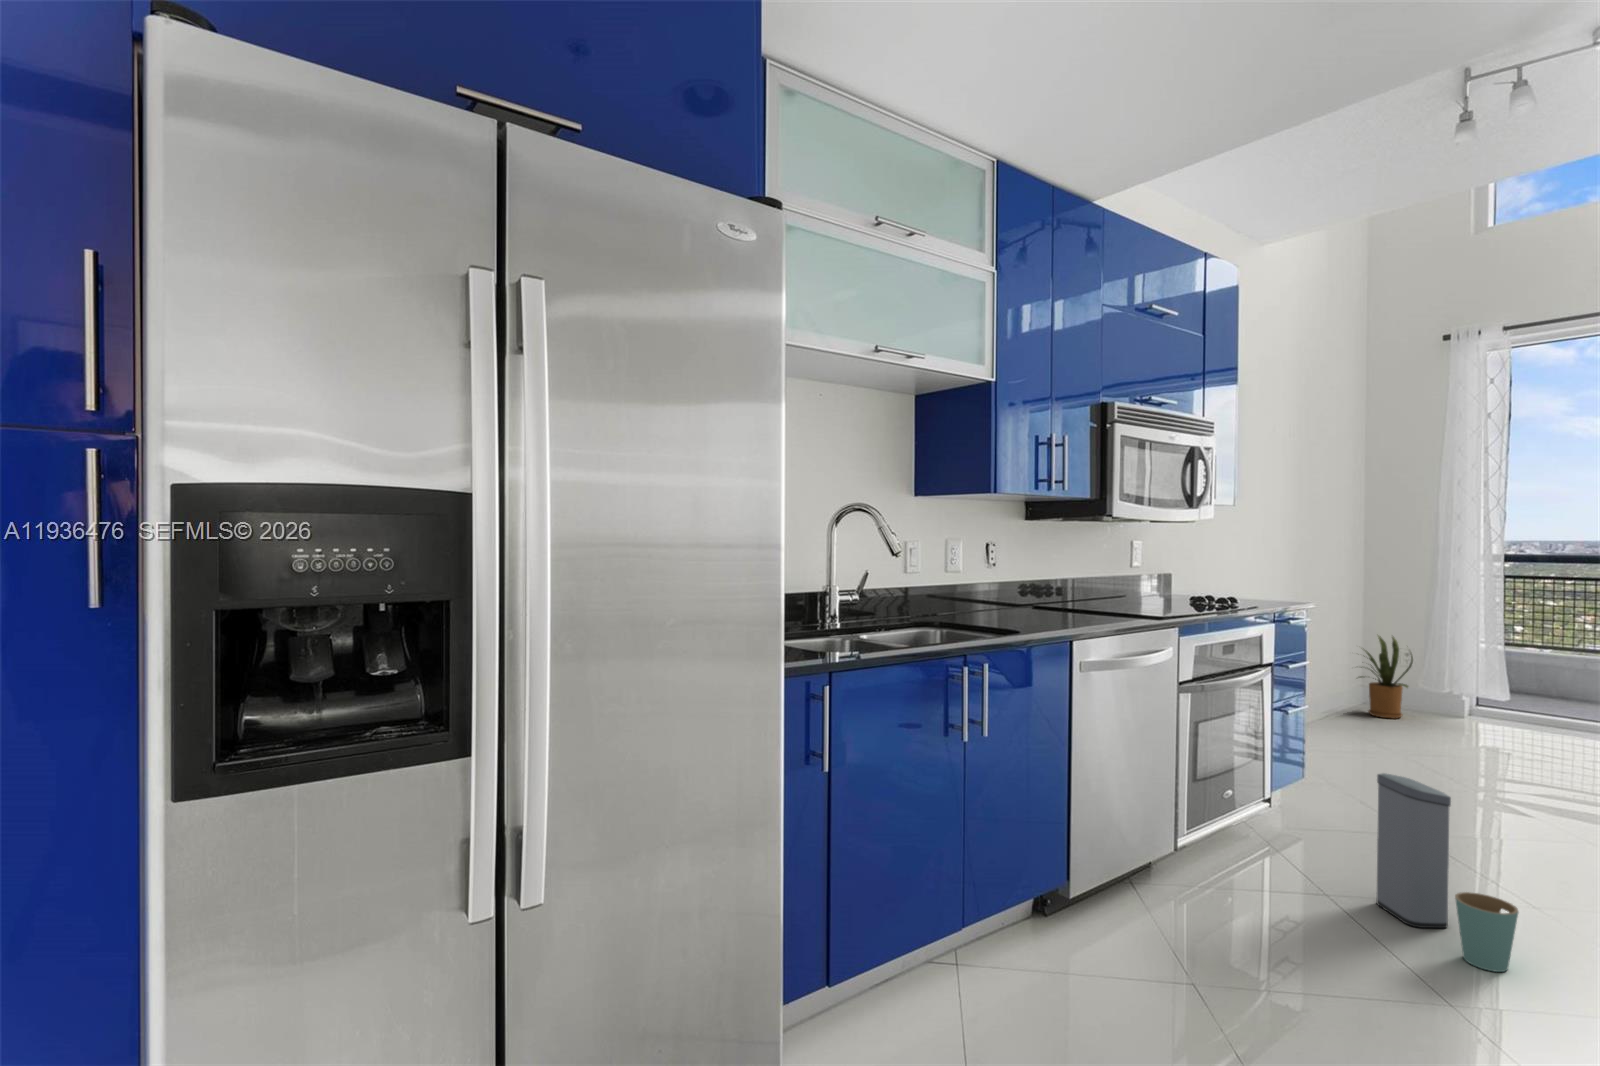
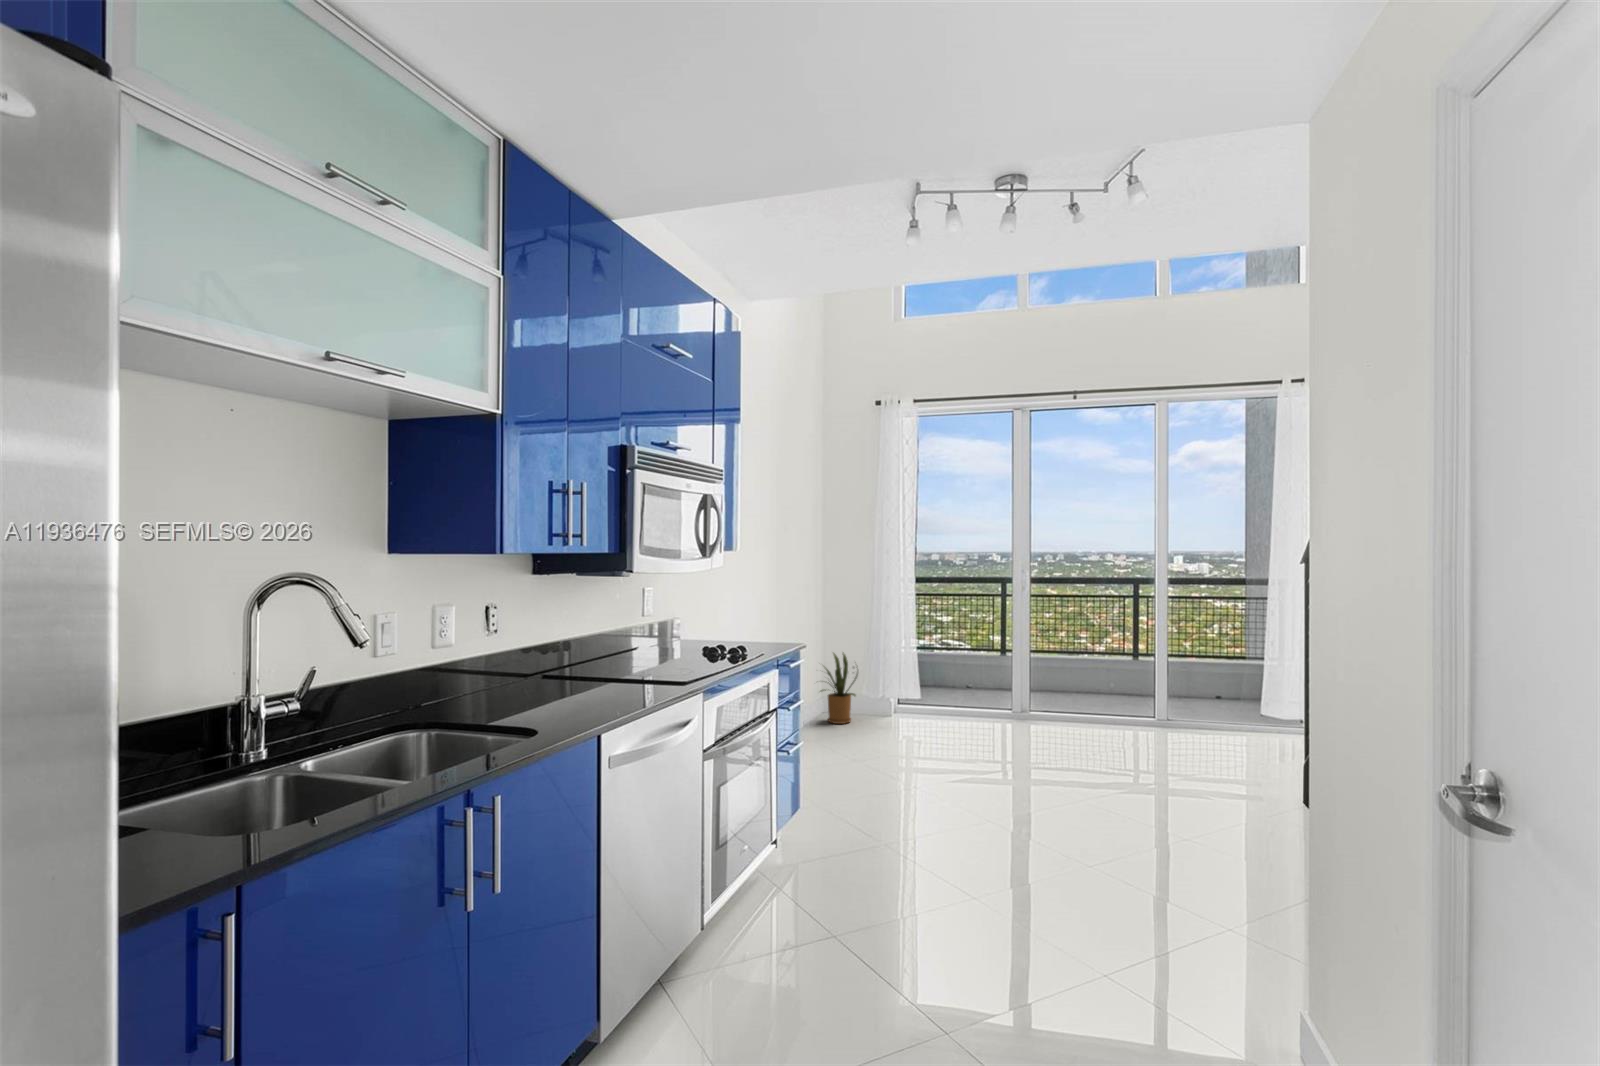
trash can: present [1377,773,1518,972] -> none [875,810,987,986]

